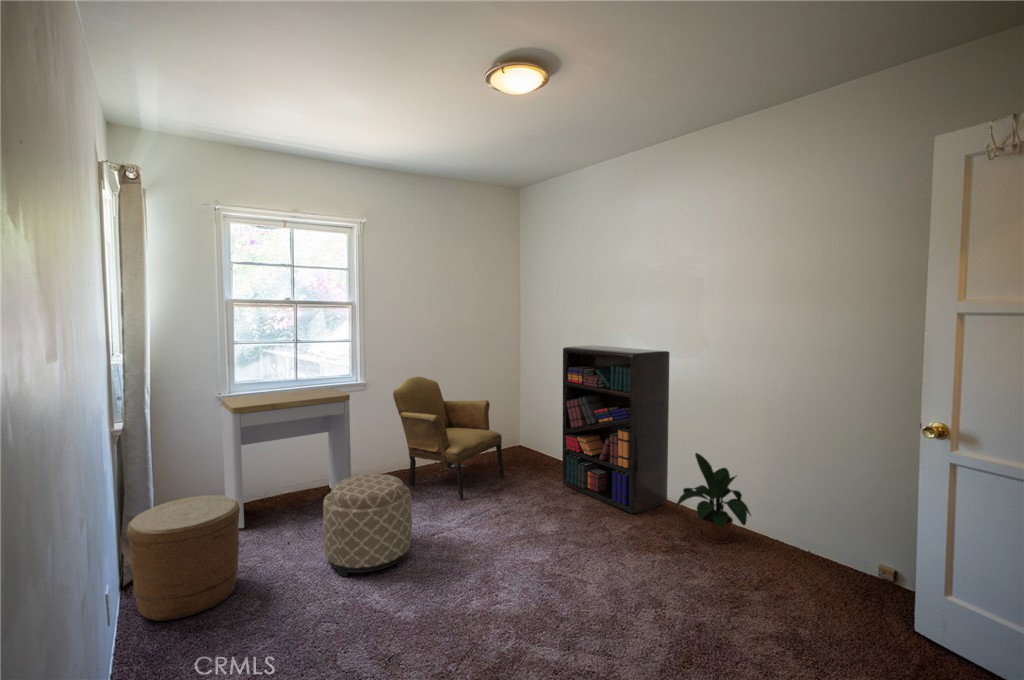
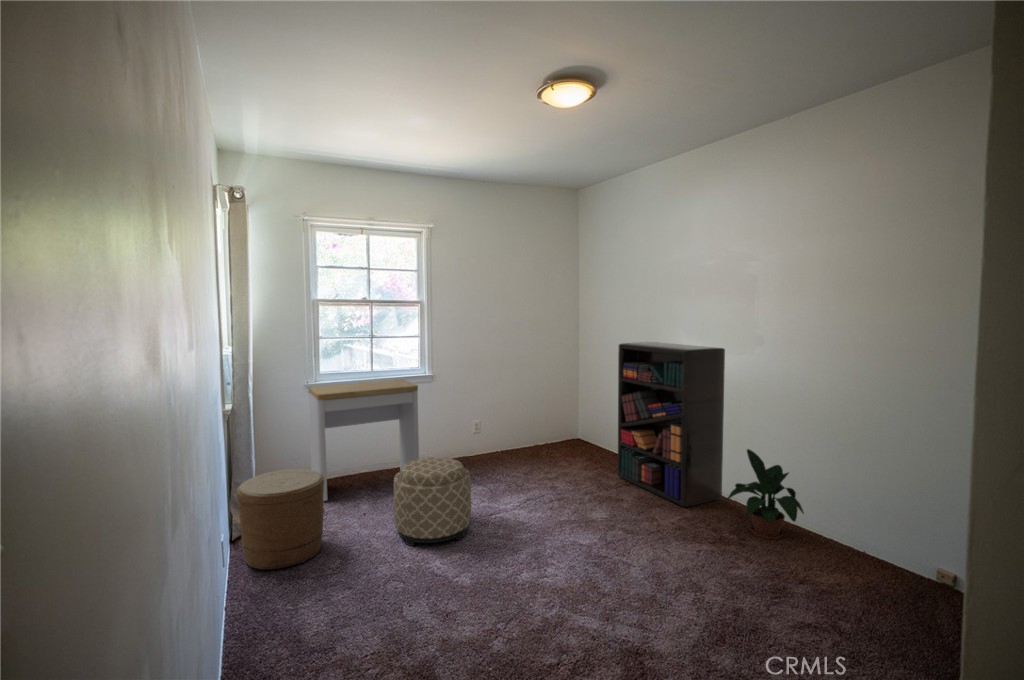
armchair: present [393,377,504,499] -> none [457,370,561,486]

